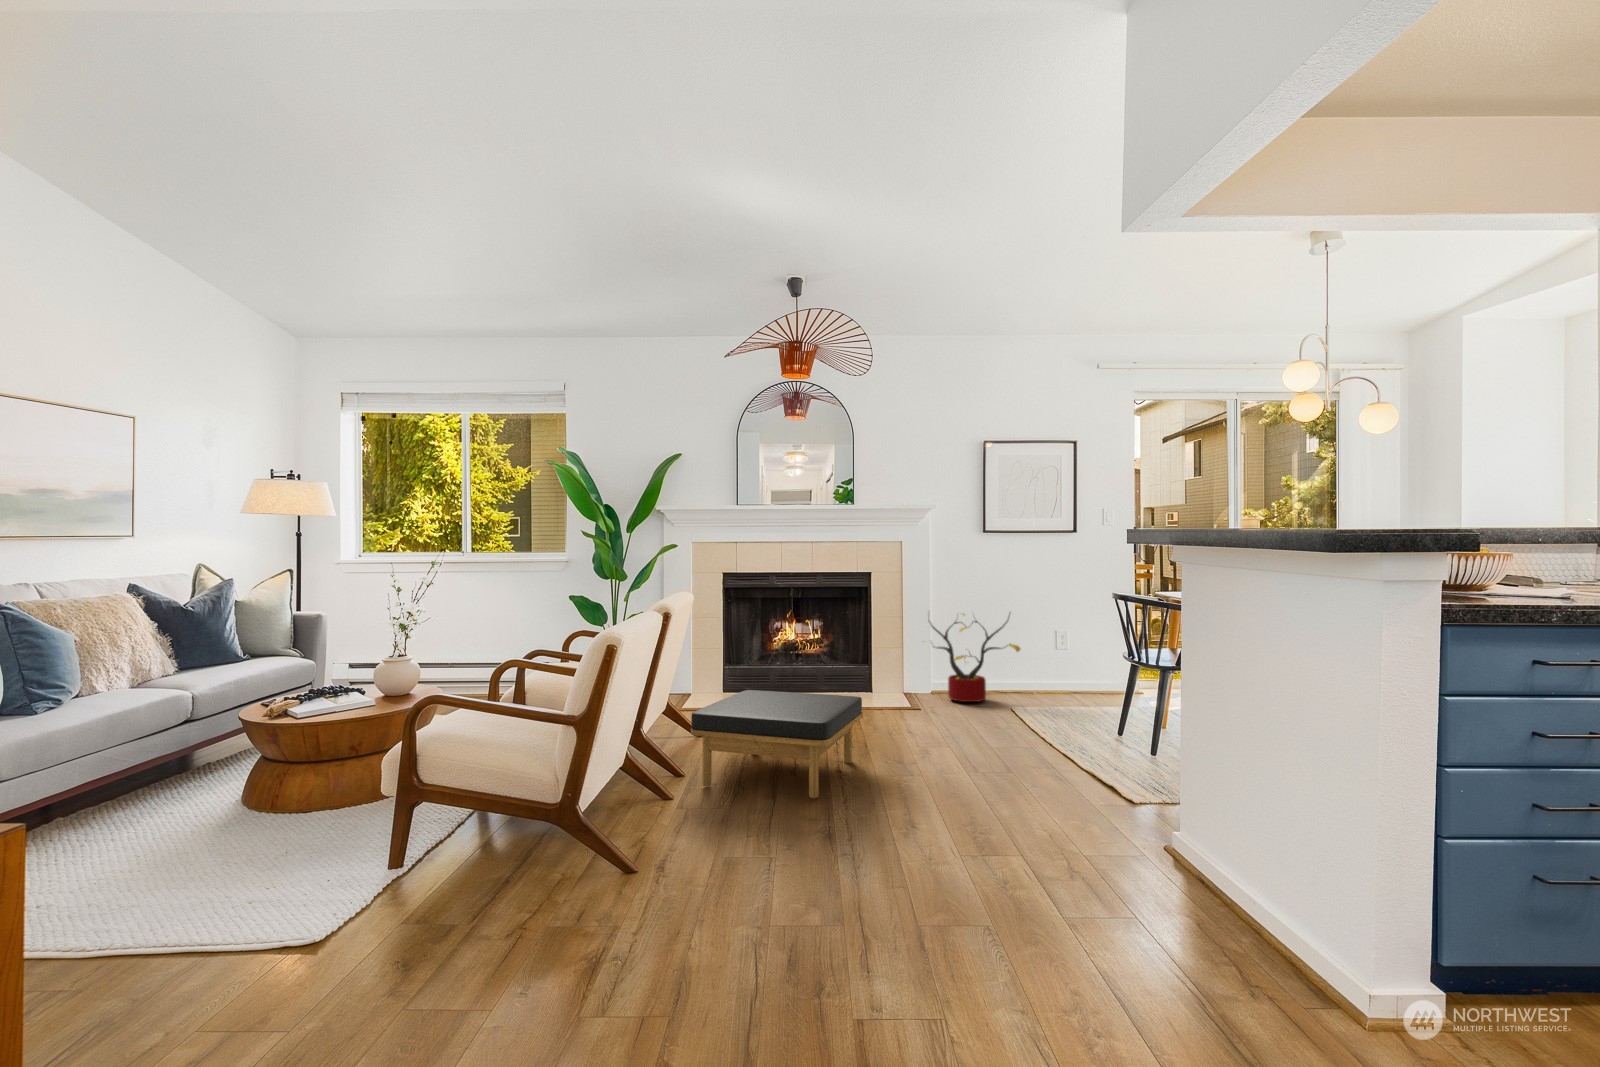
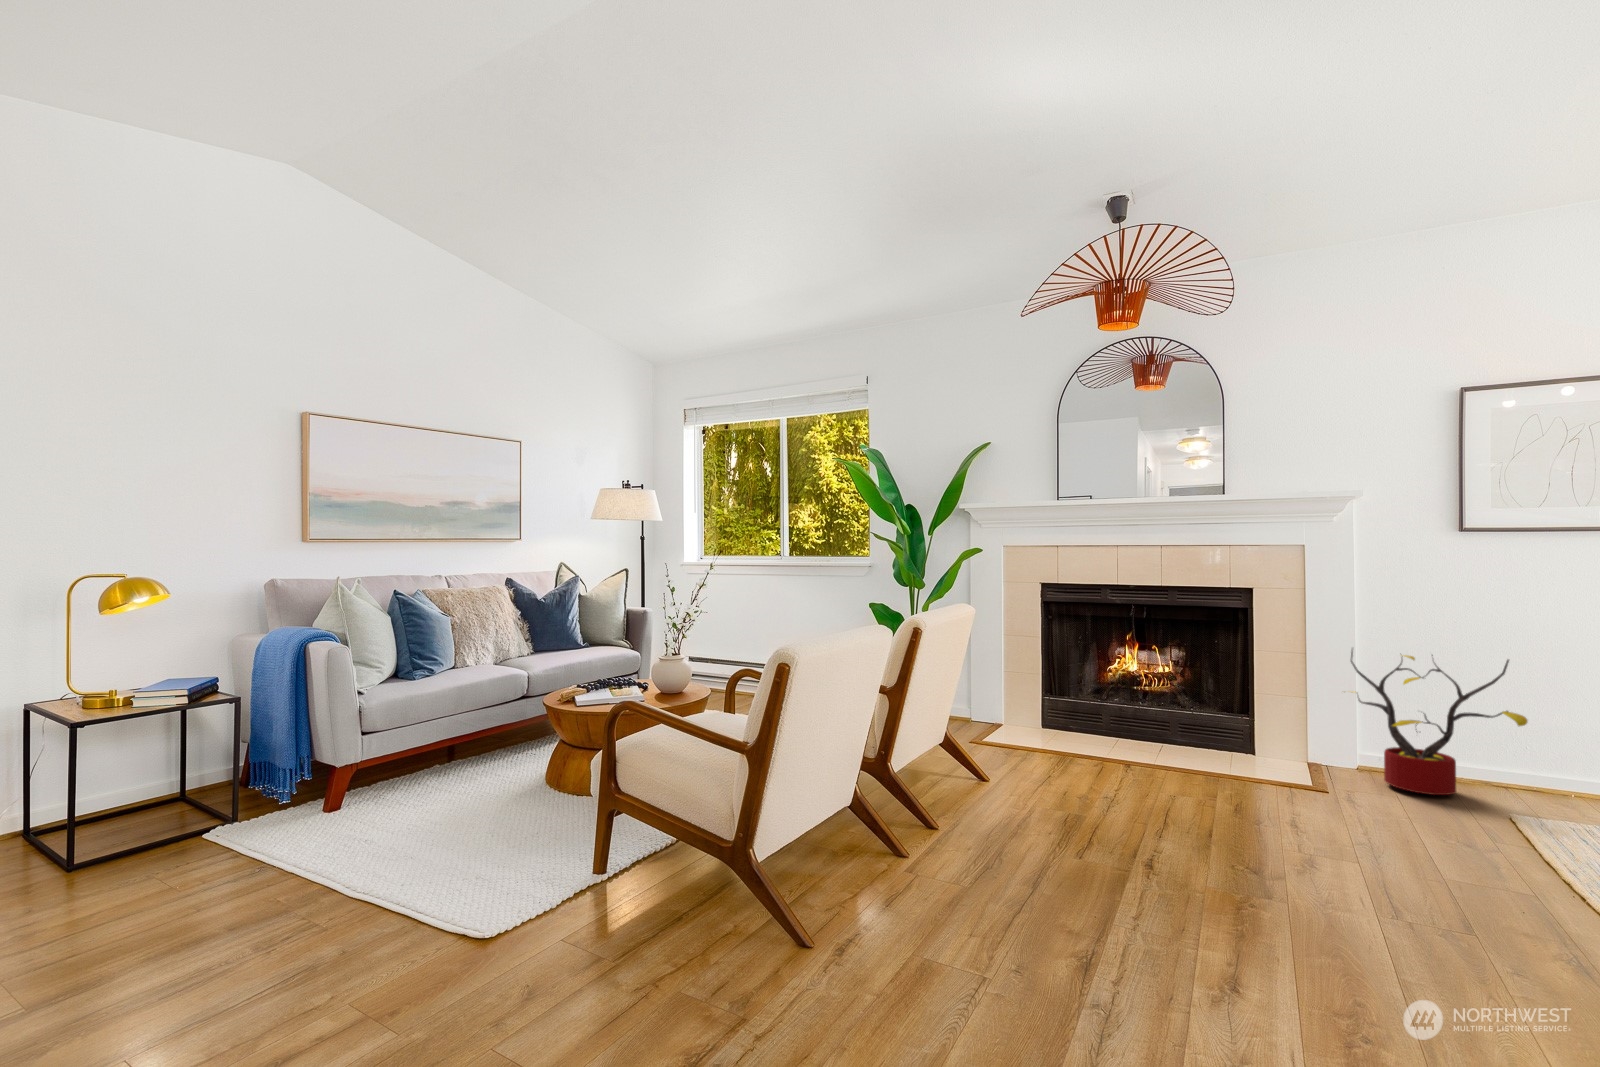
ottoman: present [691,690,863,798] -> none [937,734,1190,900]

